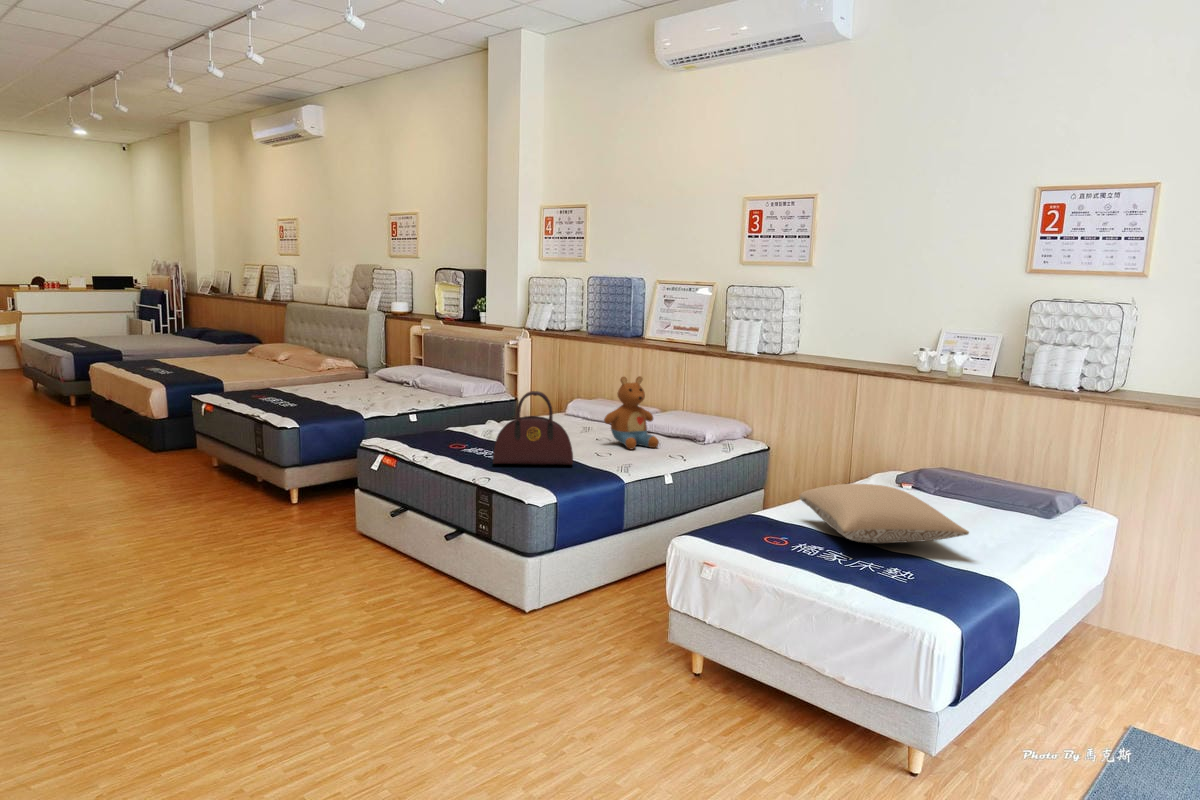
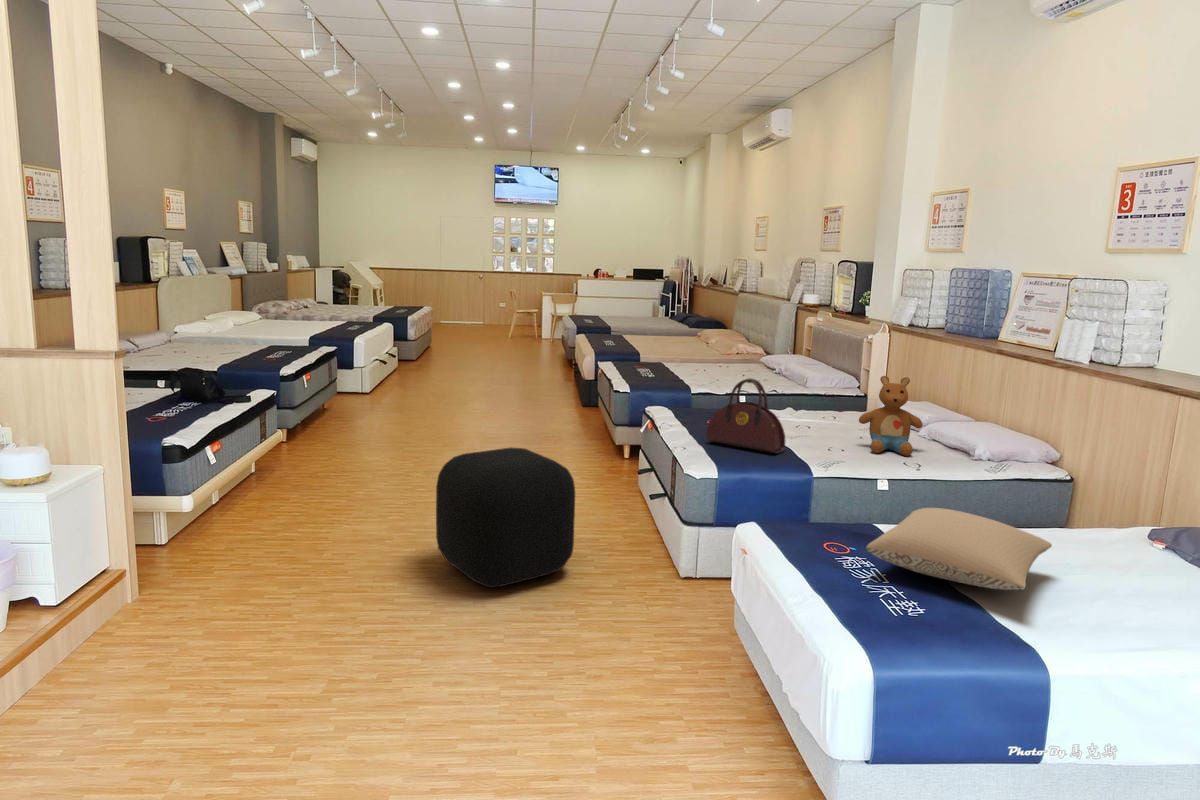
ottoman: none [228,514,428,710] -> present [436,448,575,587]

